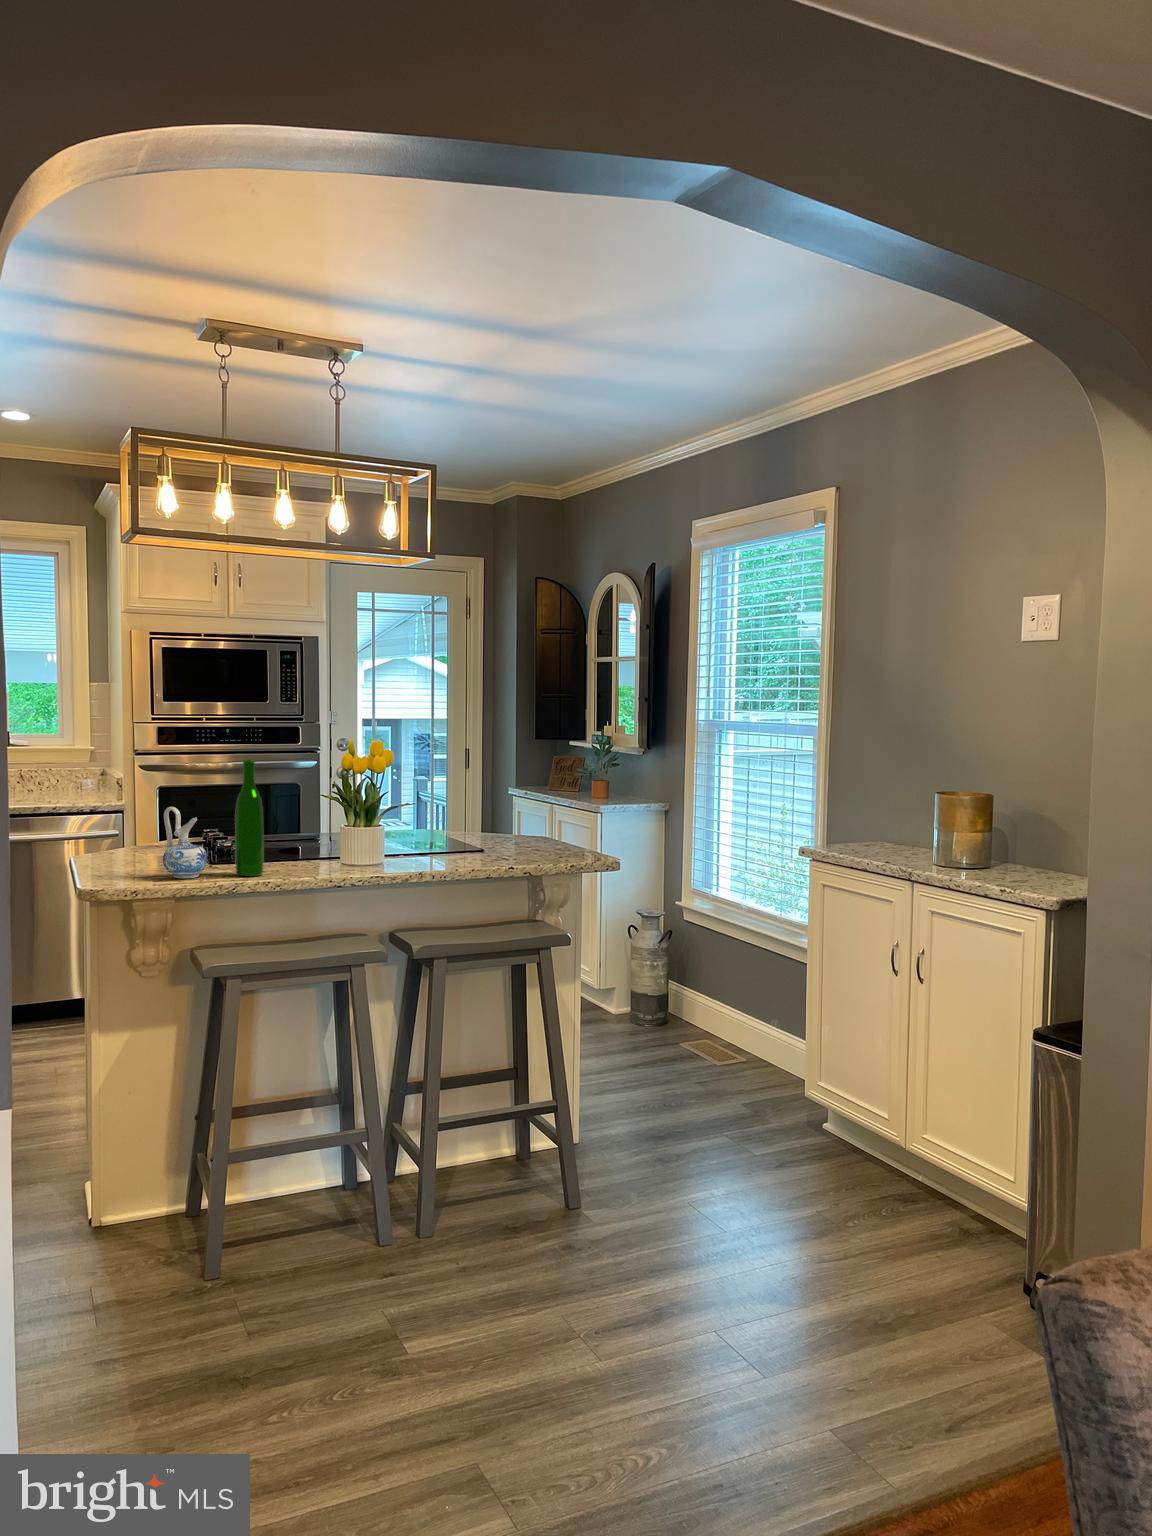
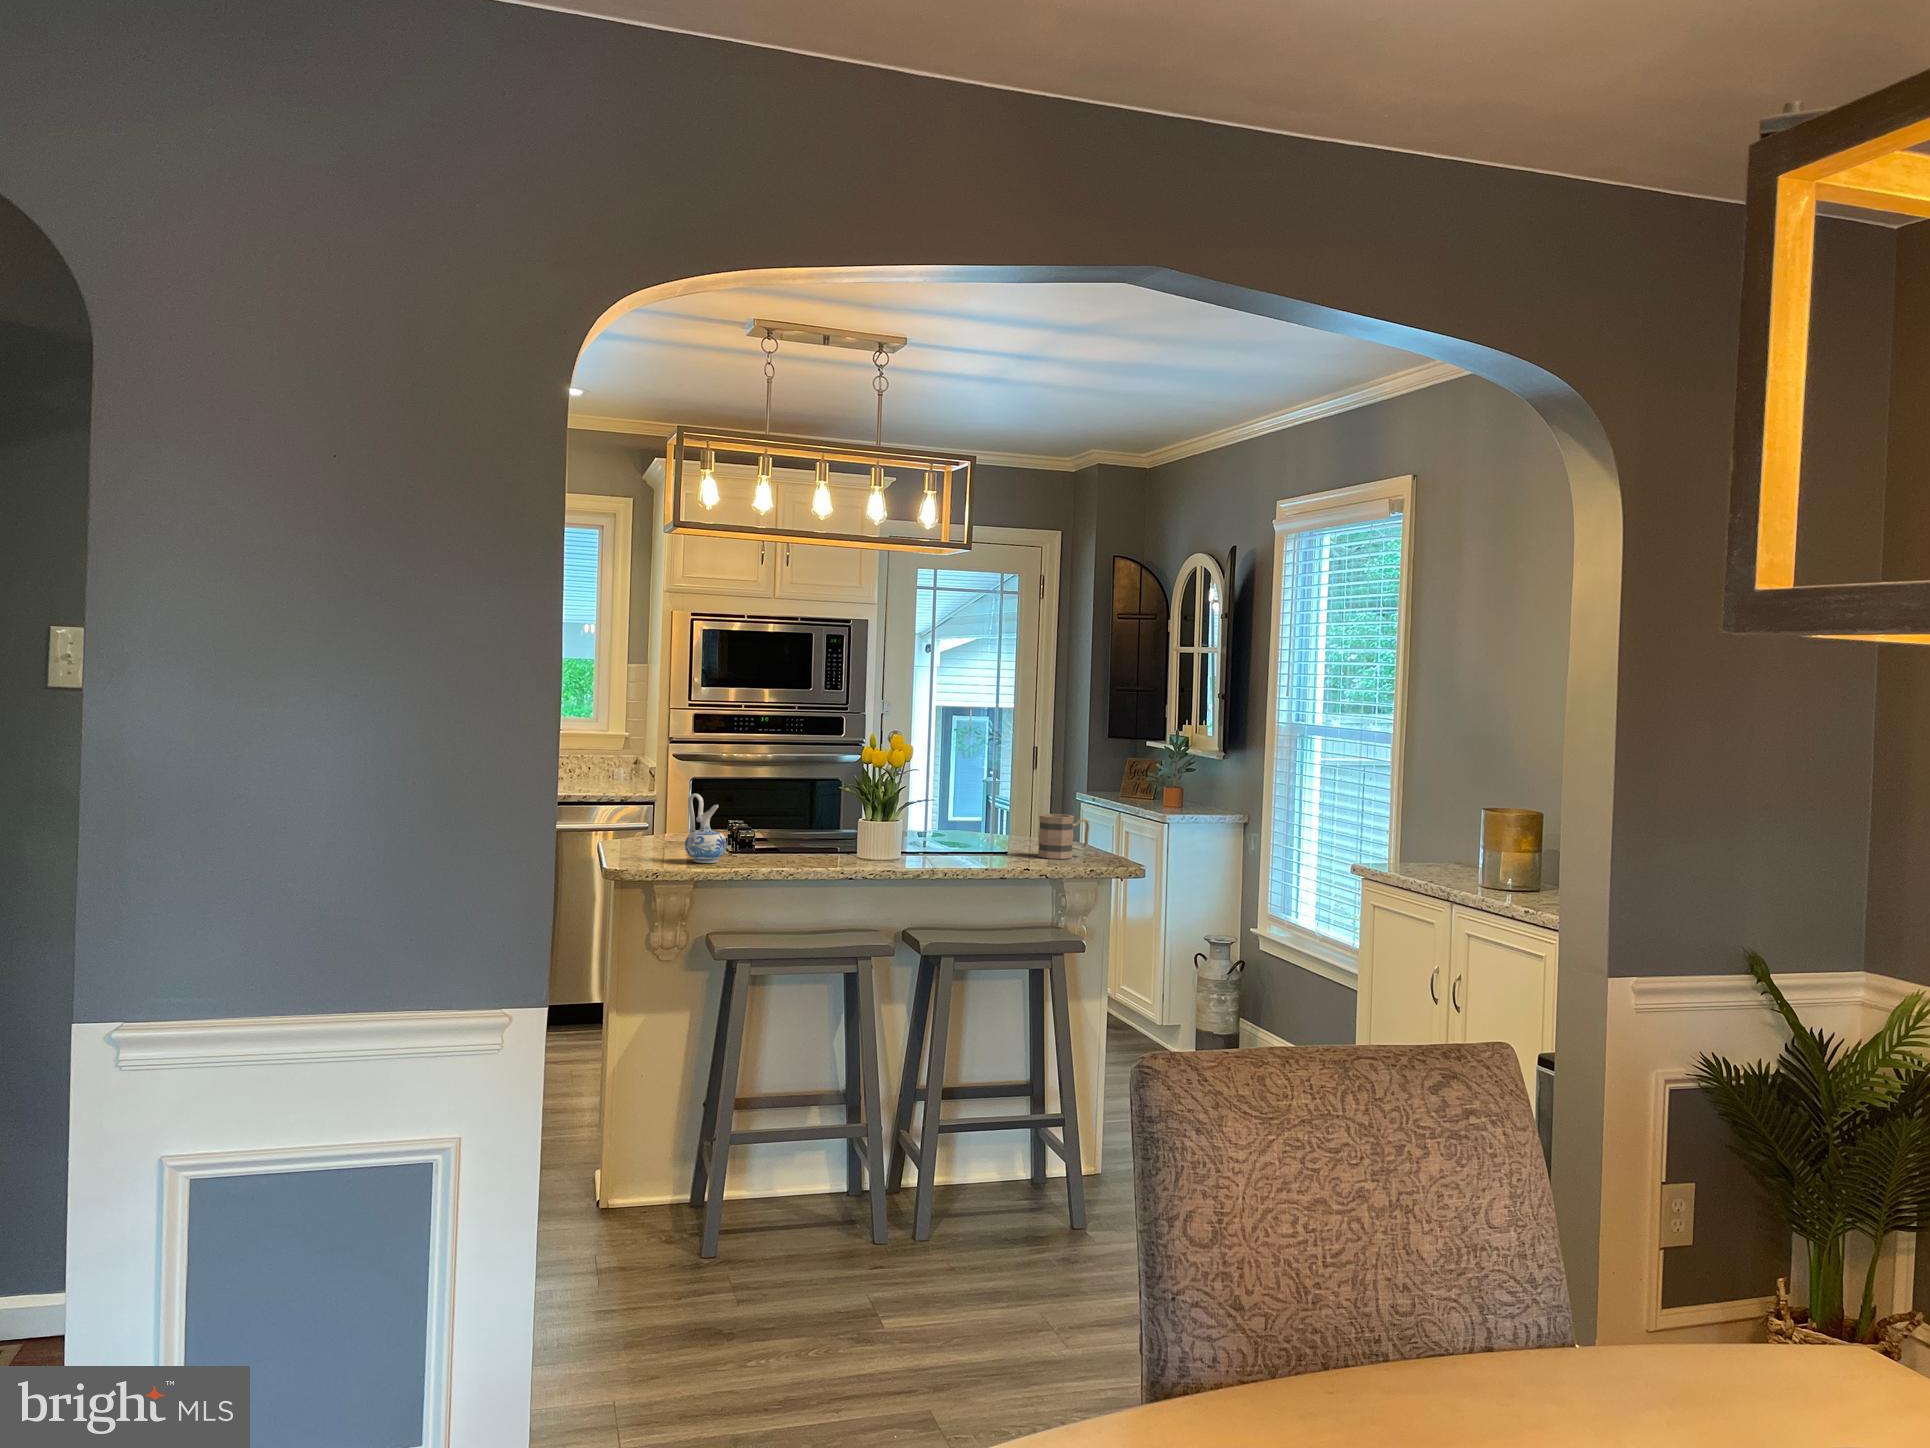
wine bottle: present [235,760,264,876] -> none [753,751,781,864]
mug: none [514,811,562,854] -> present [1038,814,1090,859]

